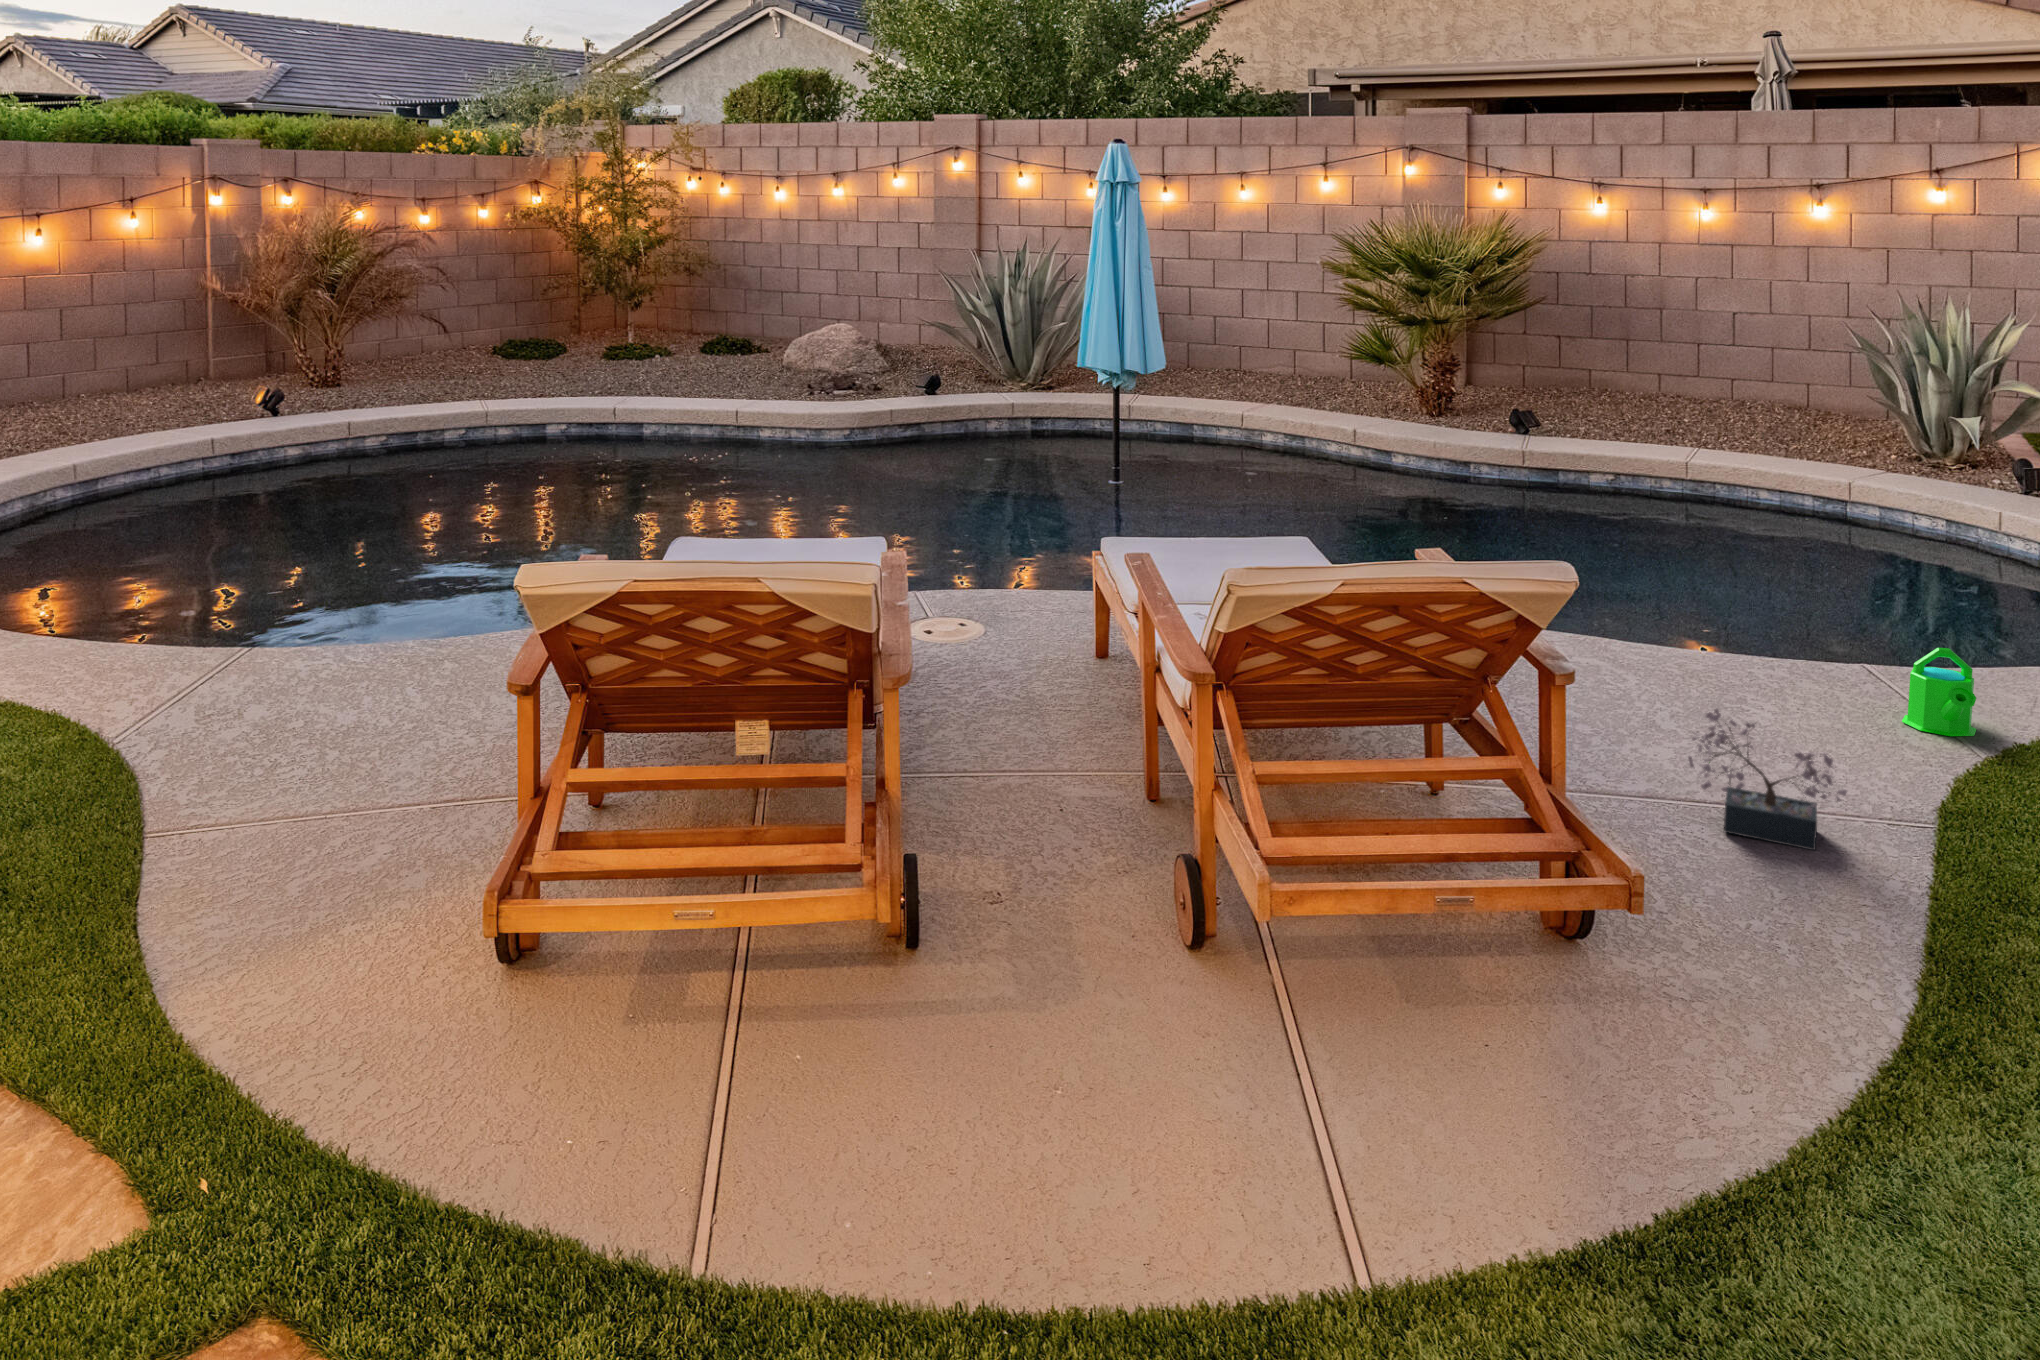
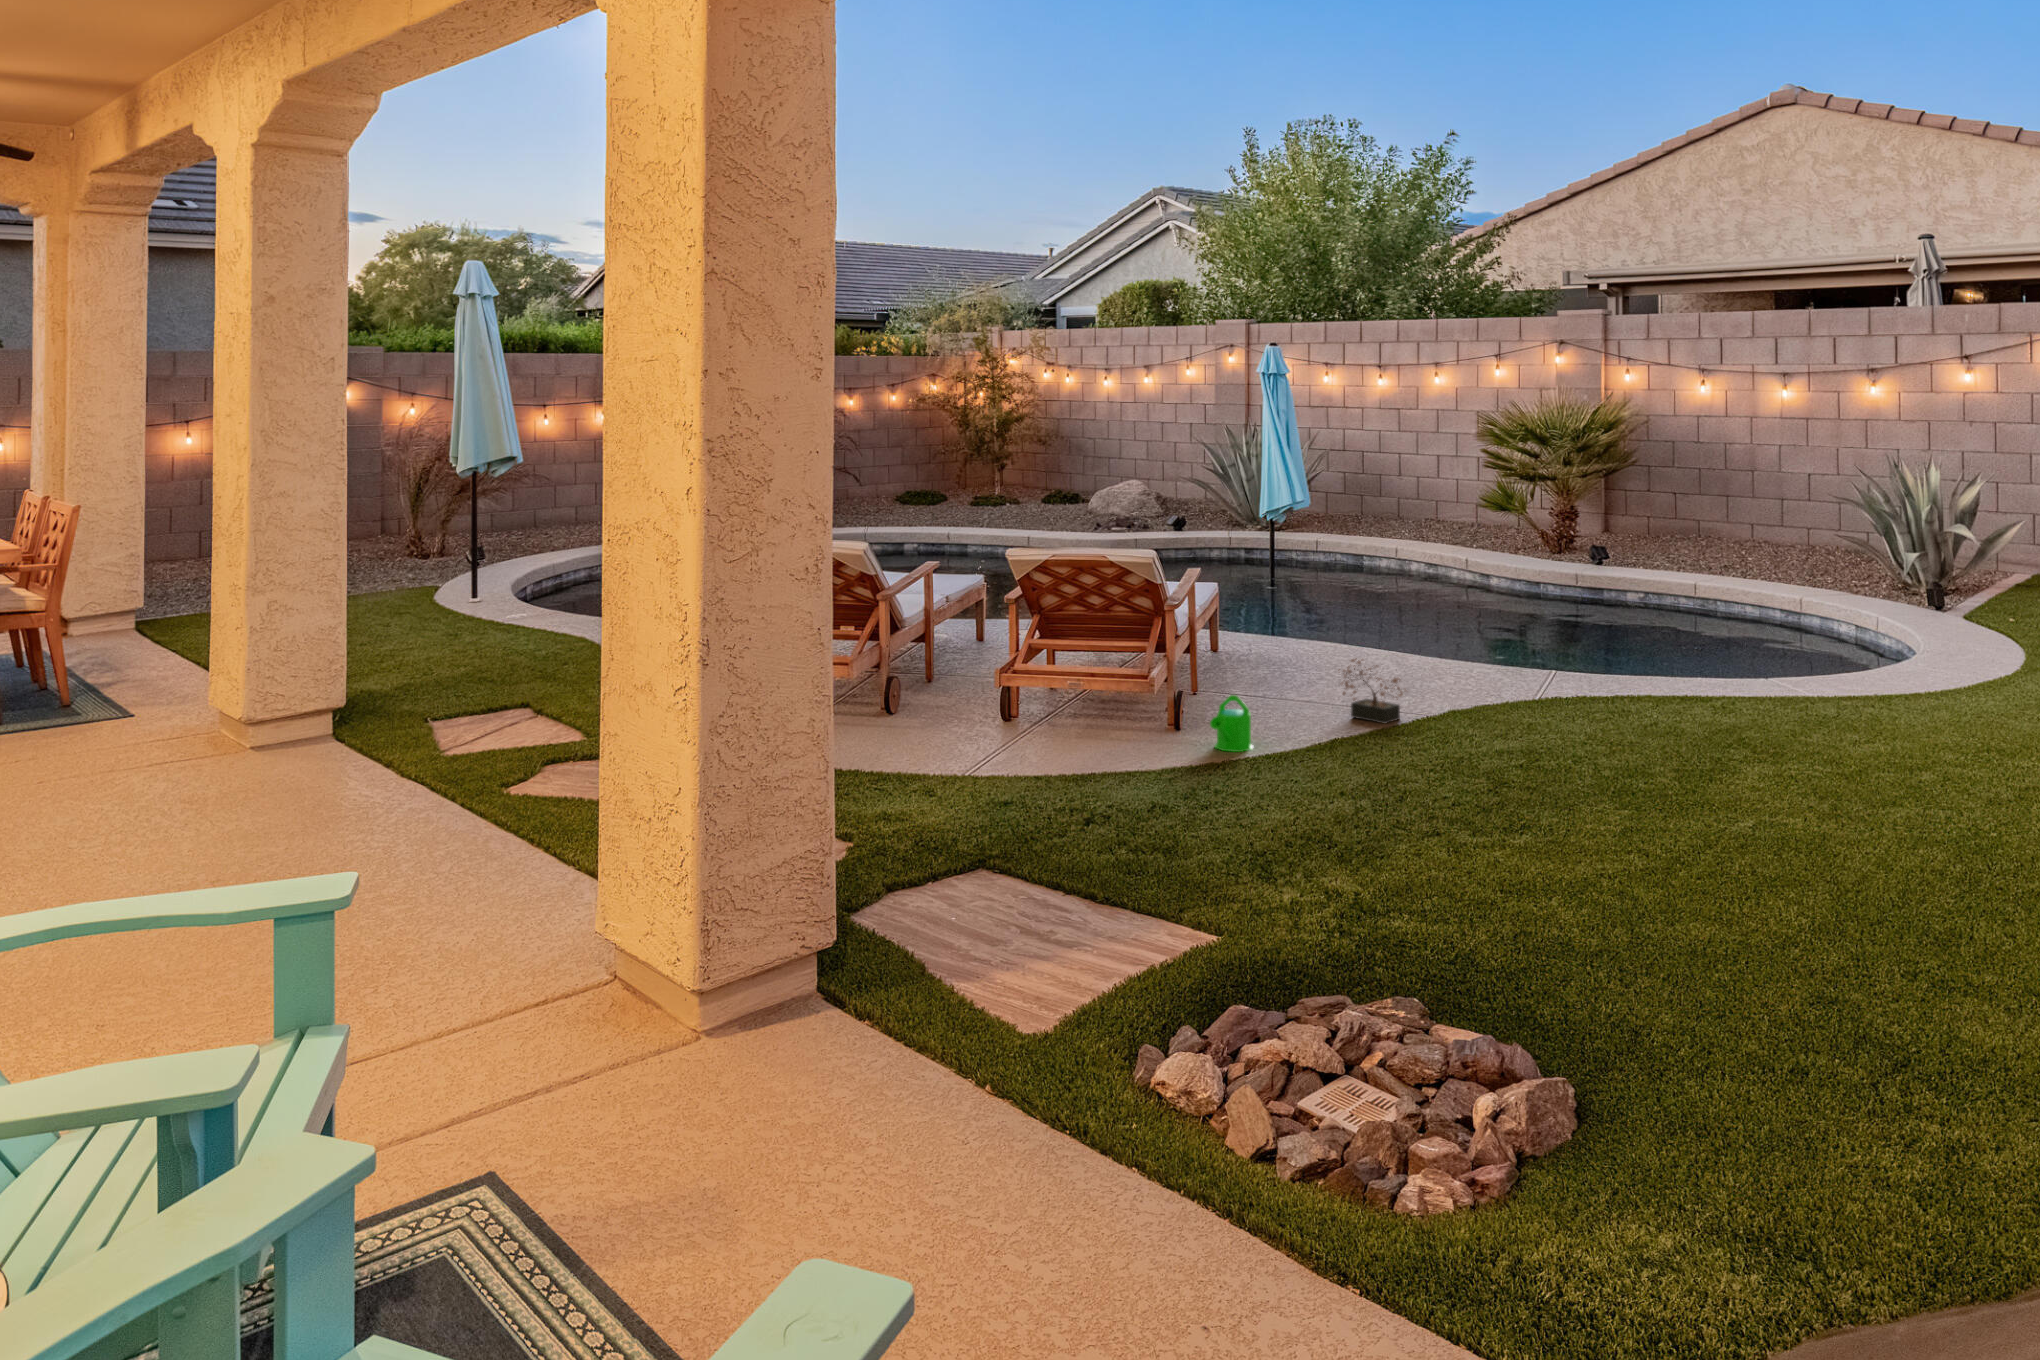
watering can: present [1902,648,1976,736] -> present [1210,695,1253,752]

